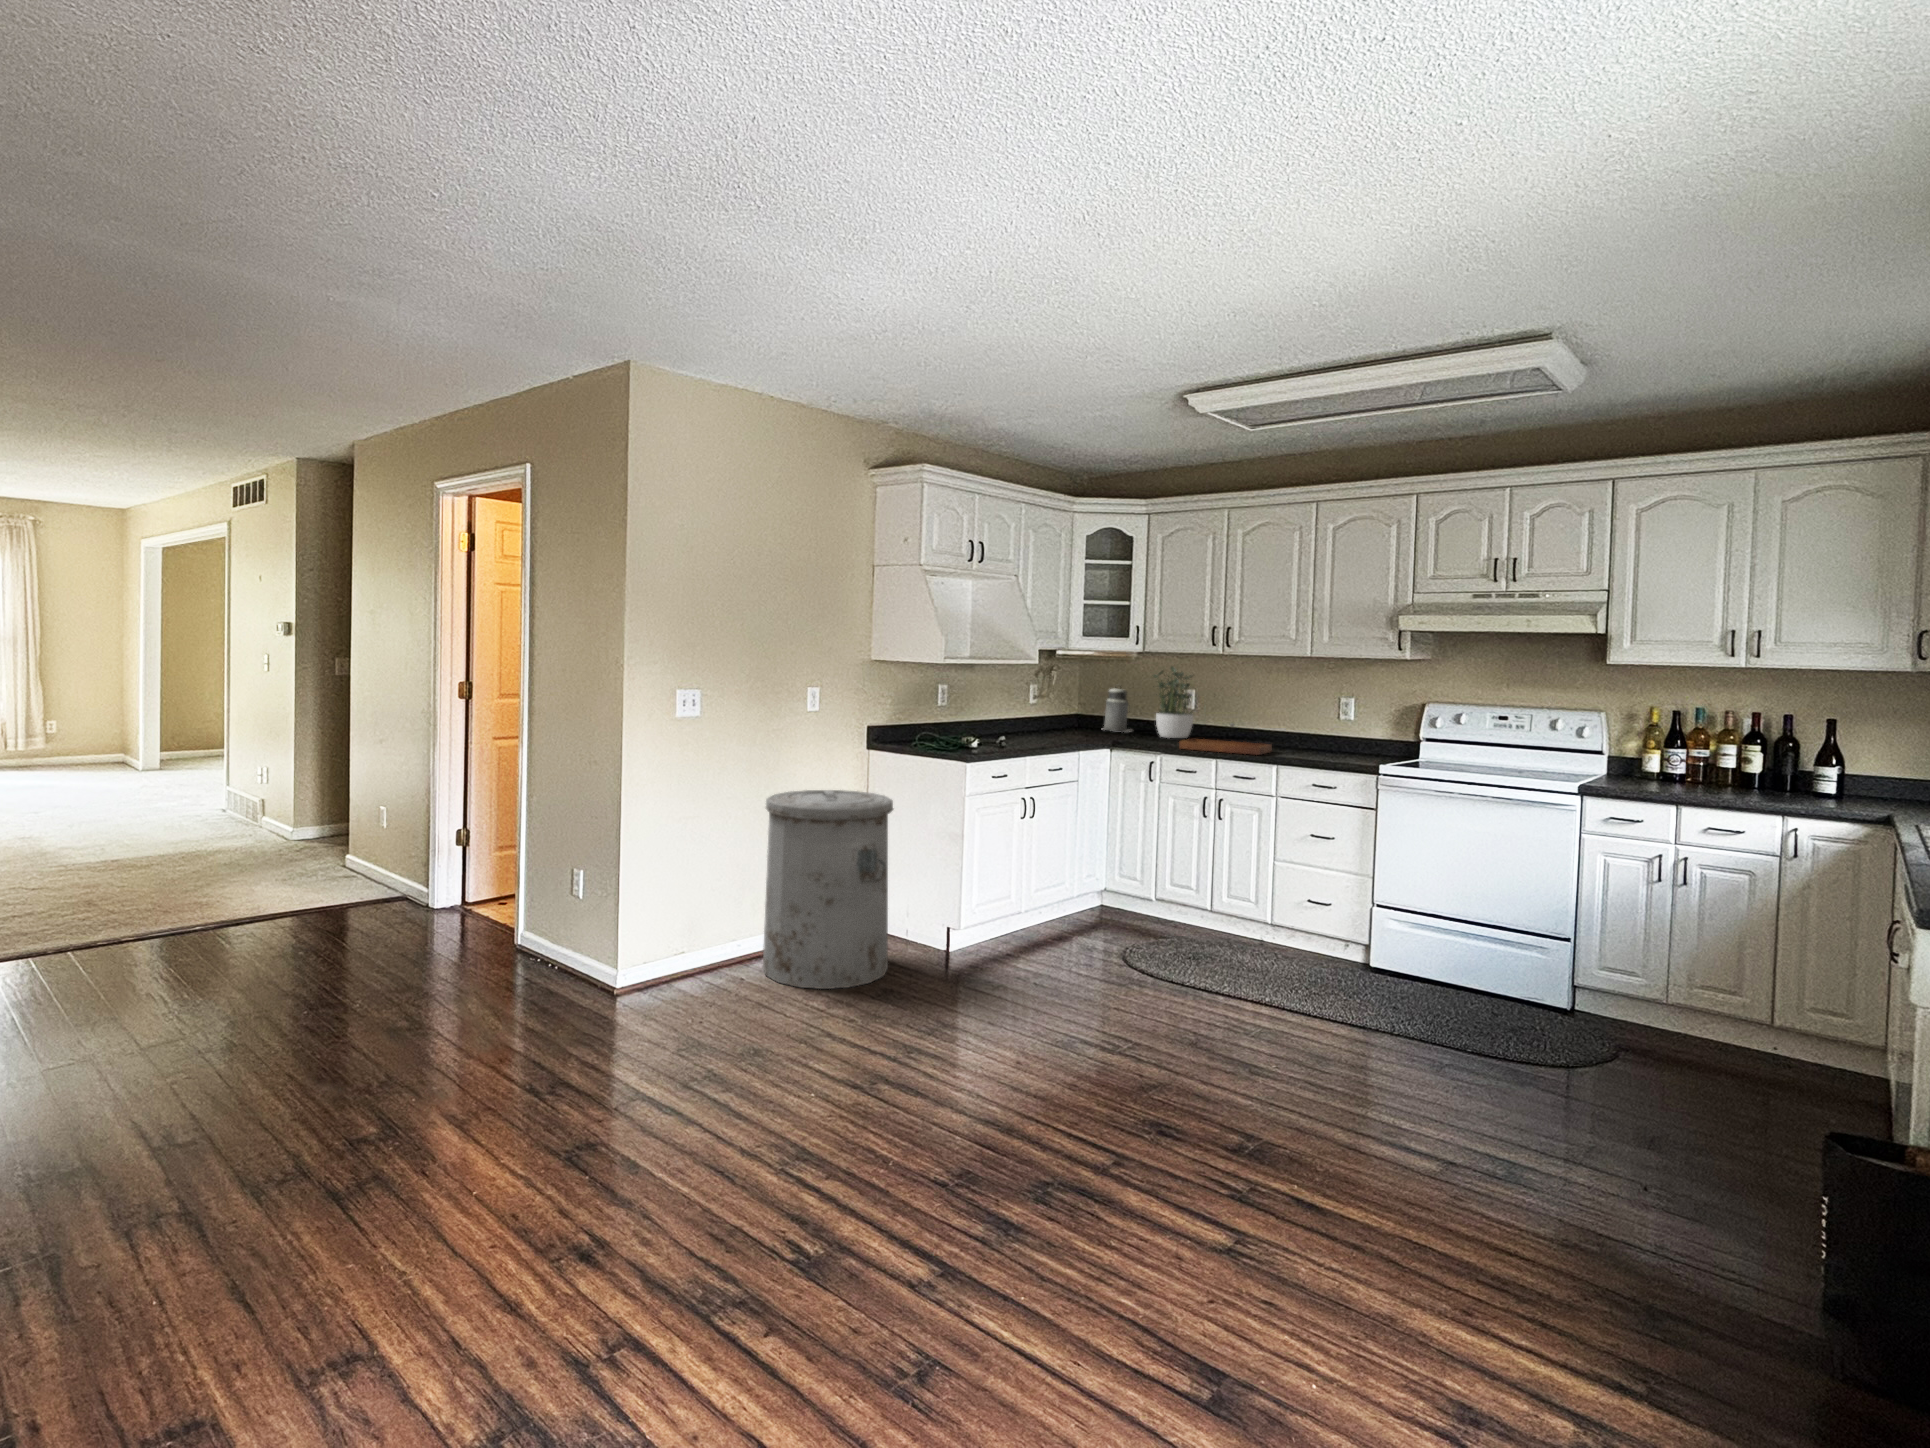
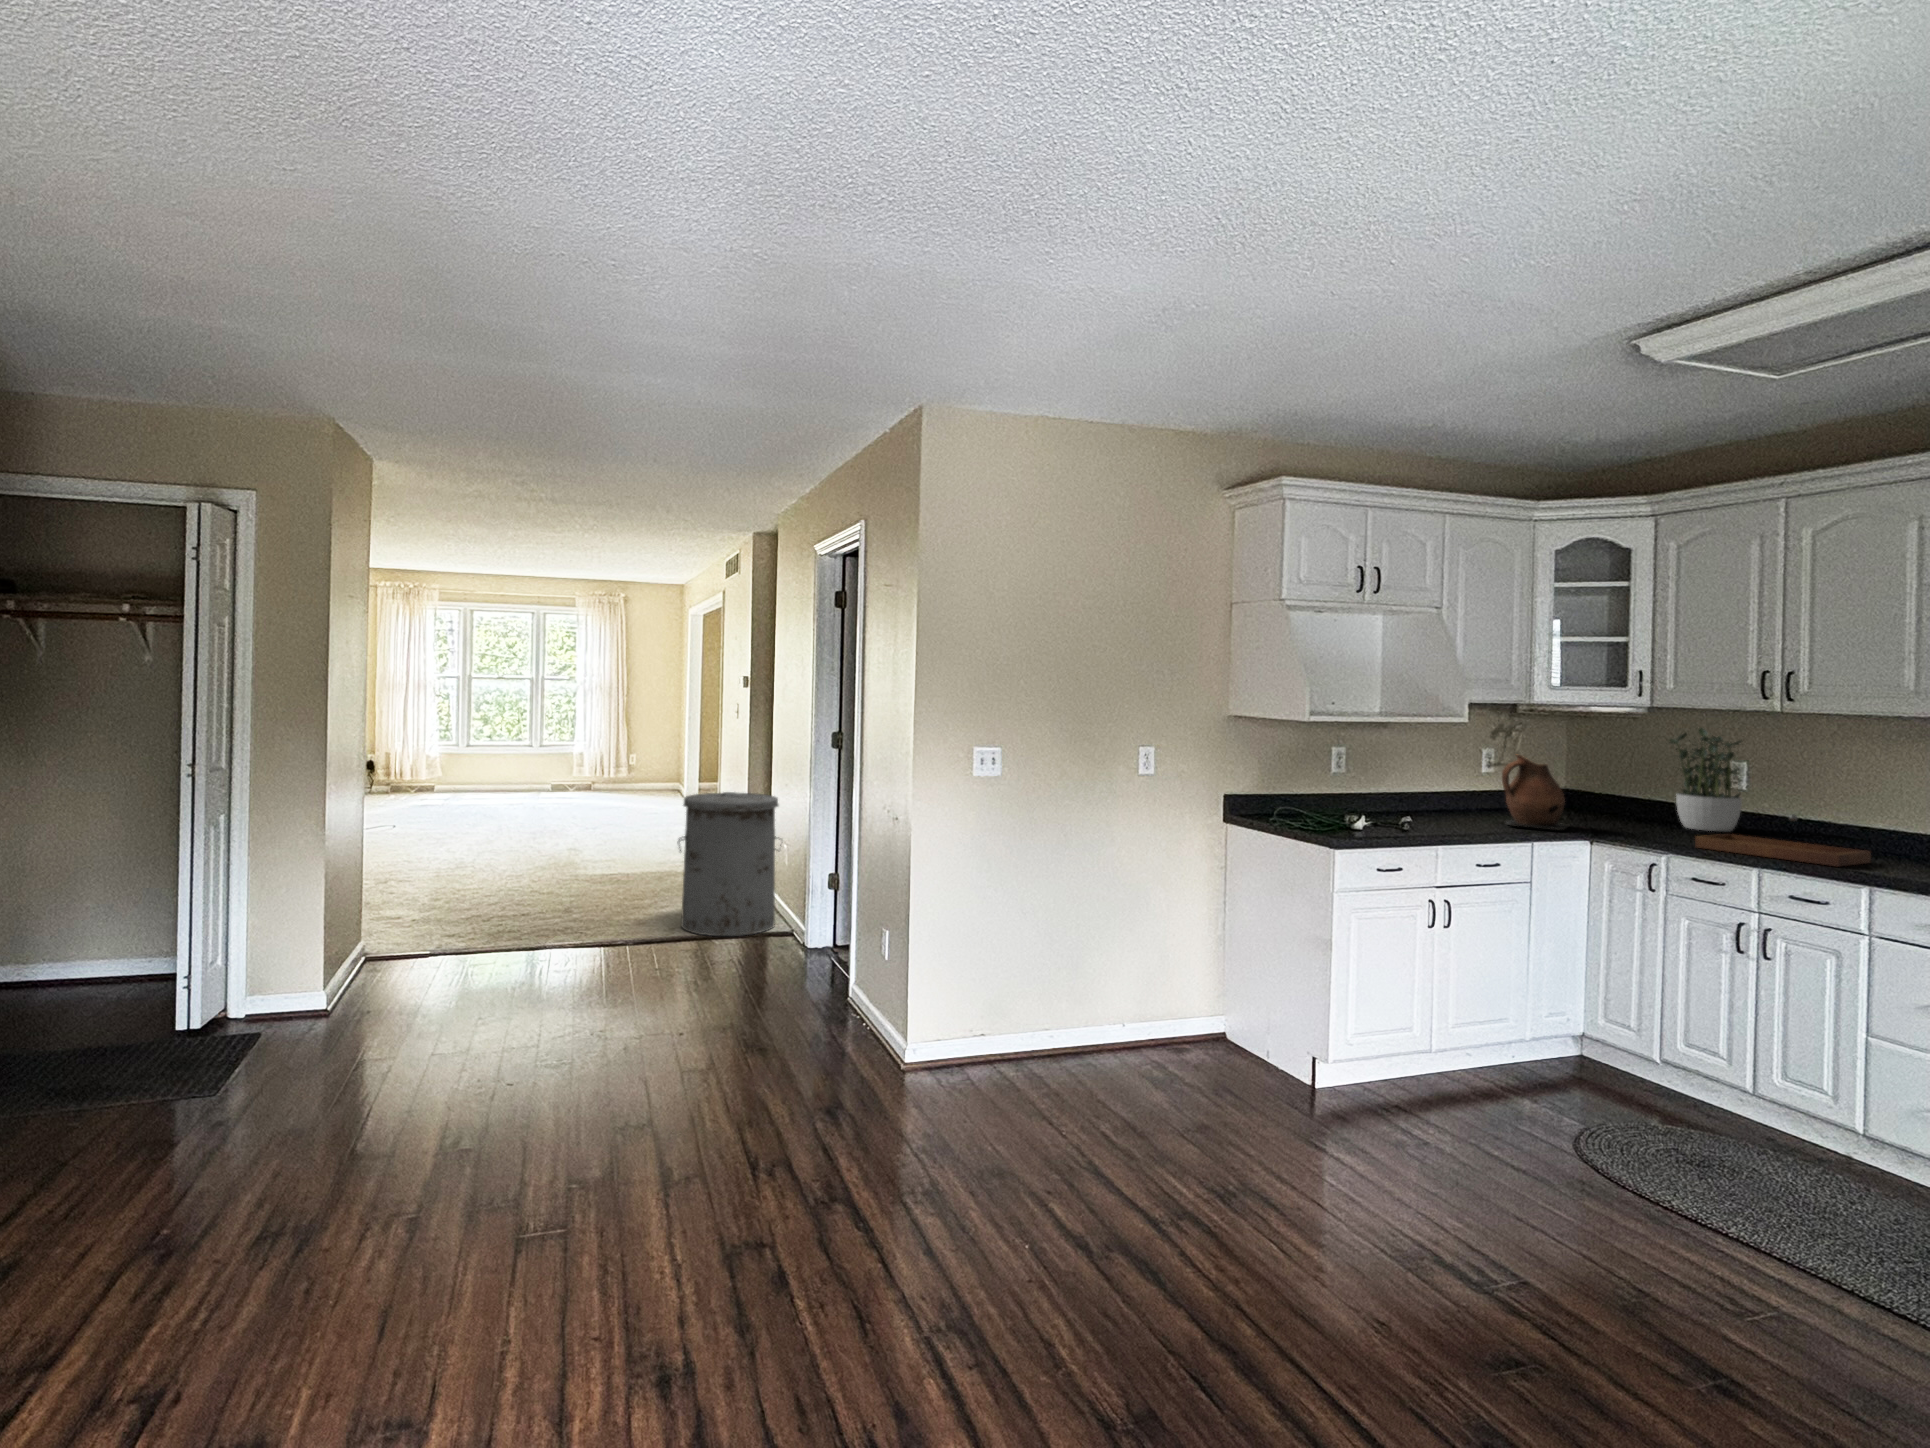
ceramic pitcher: none [1056,688,1099,743] -> present [1502,755,1569,830]
canister: present [1104,688,1131,732] -> none [1594,752,1648,817]
trash can: present [763,790,893,989] -> present [678,792,779,936]

